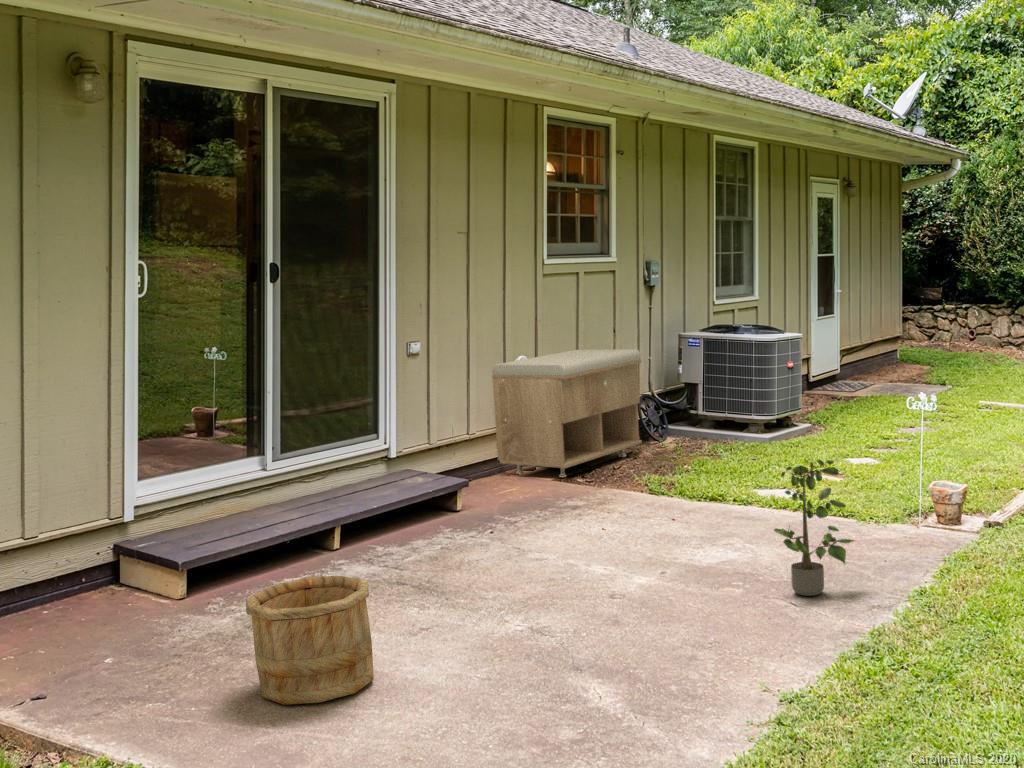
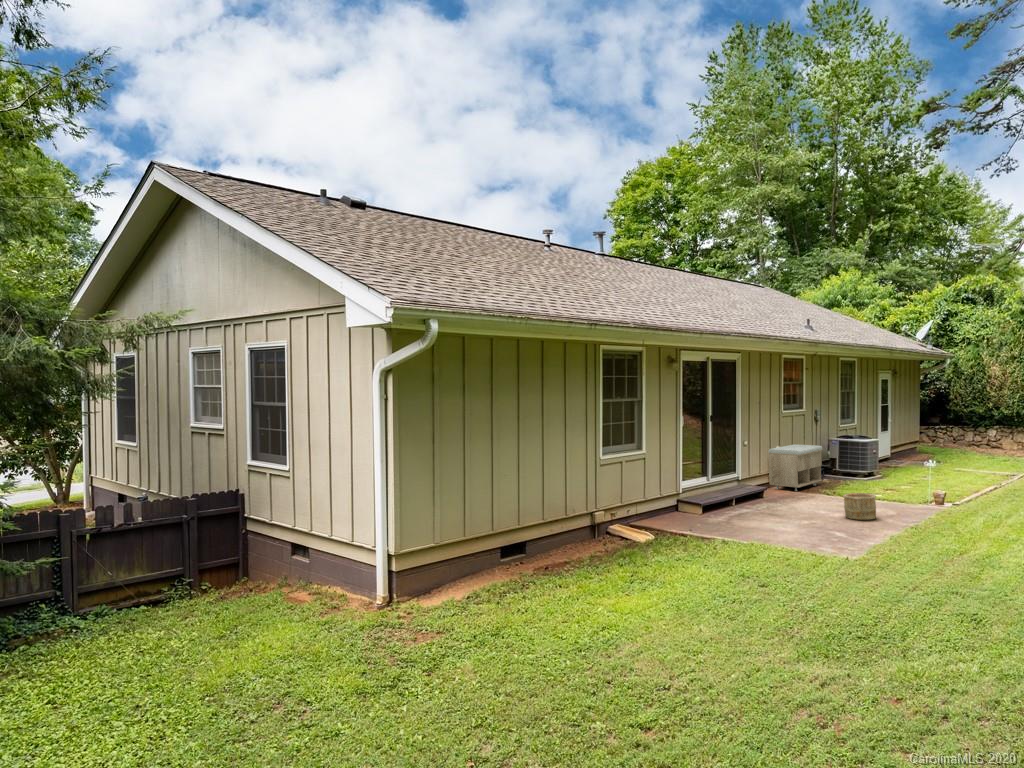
potted plant: present [774,460,854,596] -> none [899,484,926,525]
wooden bucket: present [246,576,374,705] -> present [843,493,876,520]

